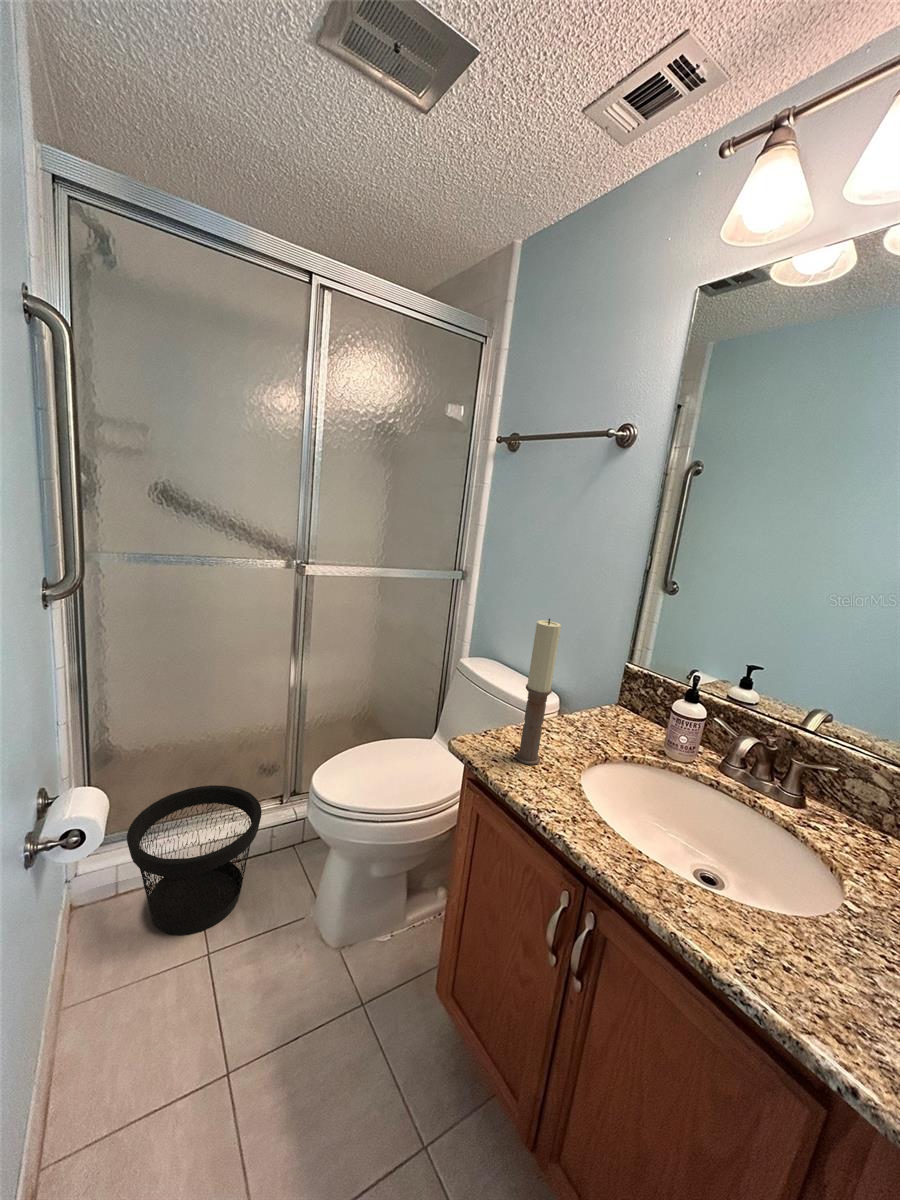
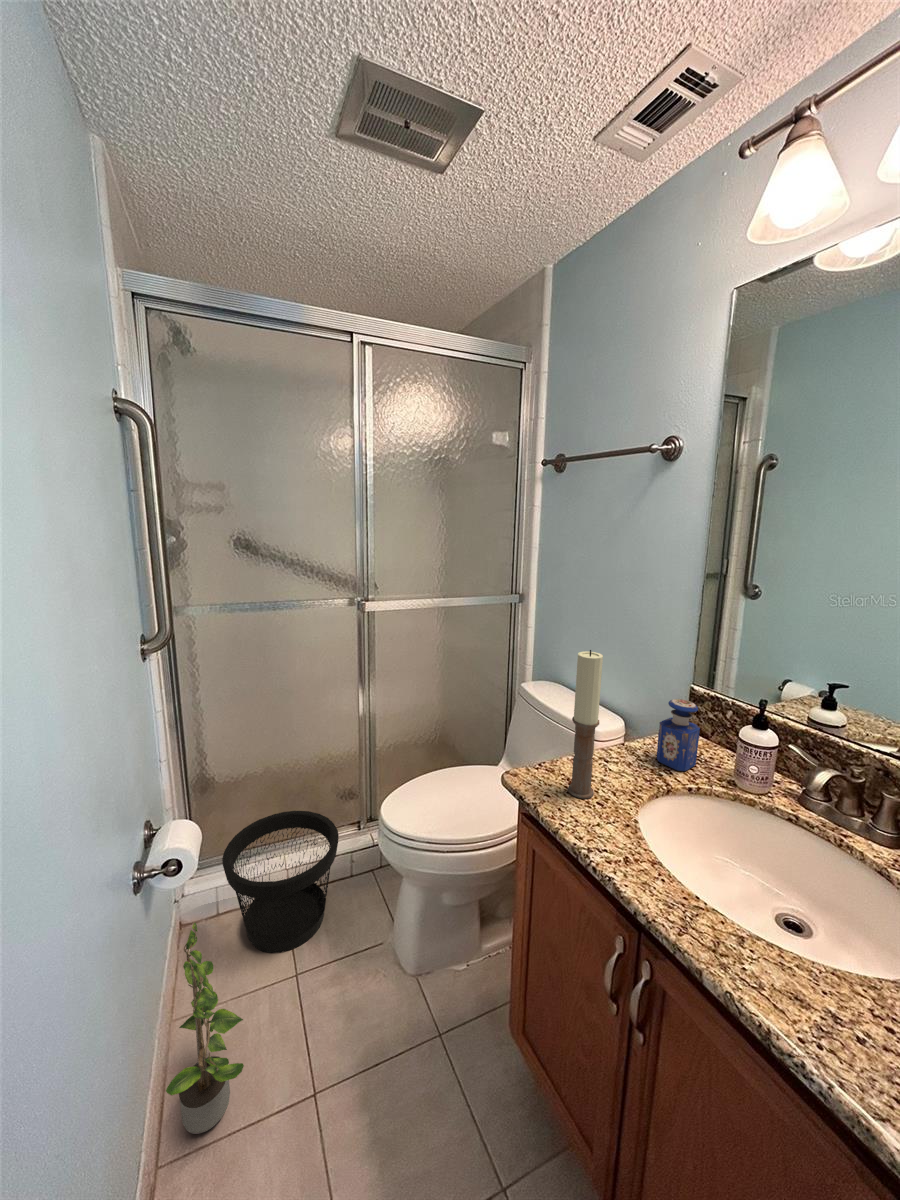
perfume bottle: none [595,674,638,742] -> present [657,699,700,771]
potted plant: none [55,901,149,1131] -> present [166,923,244,1134]

